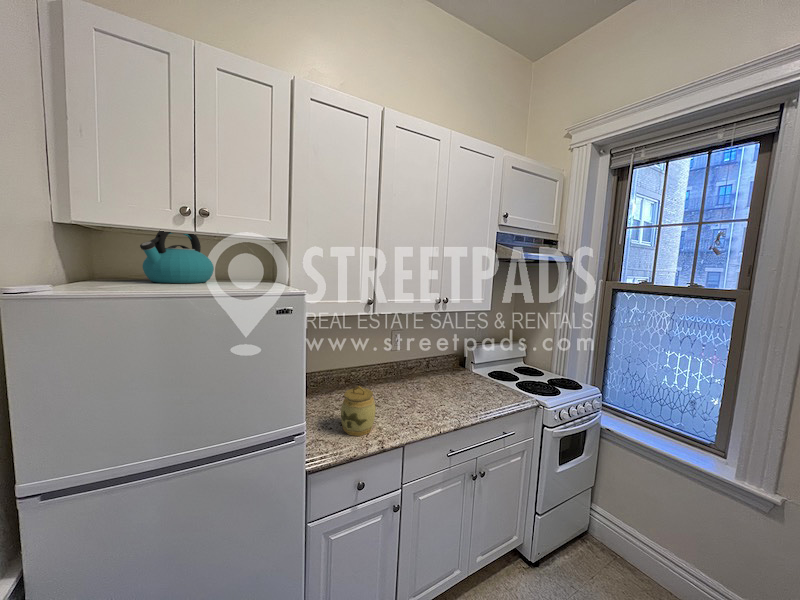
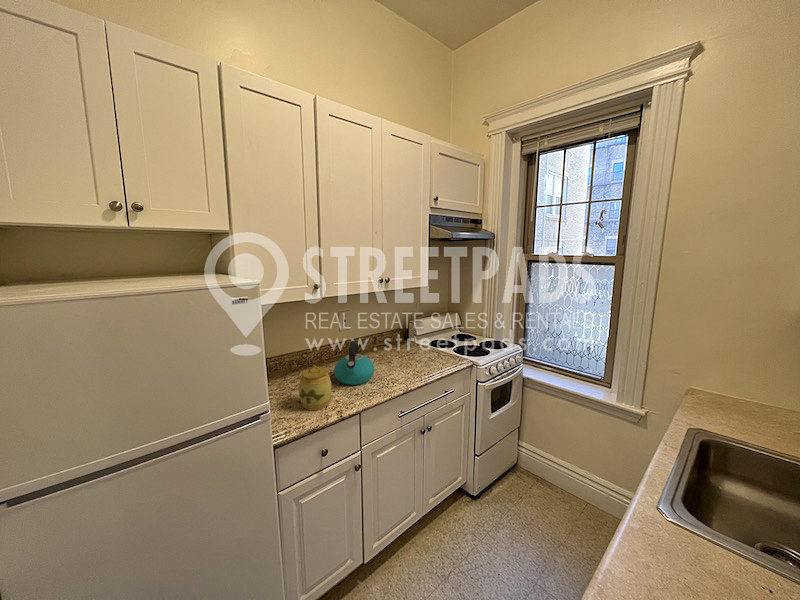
kettle: present [140,231,214,283] -> present [334,341,375,385]

